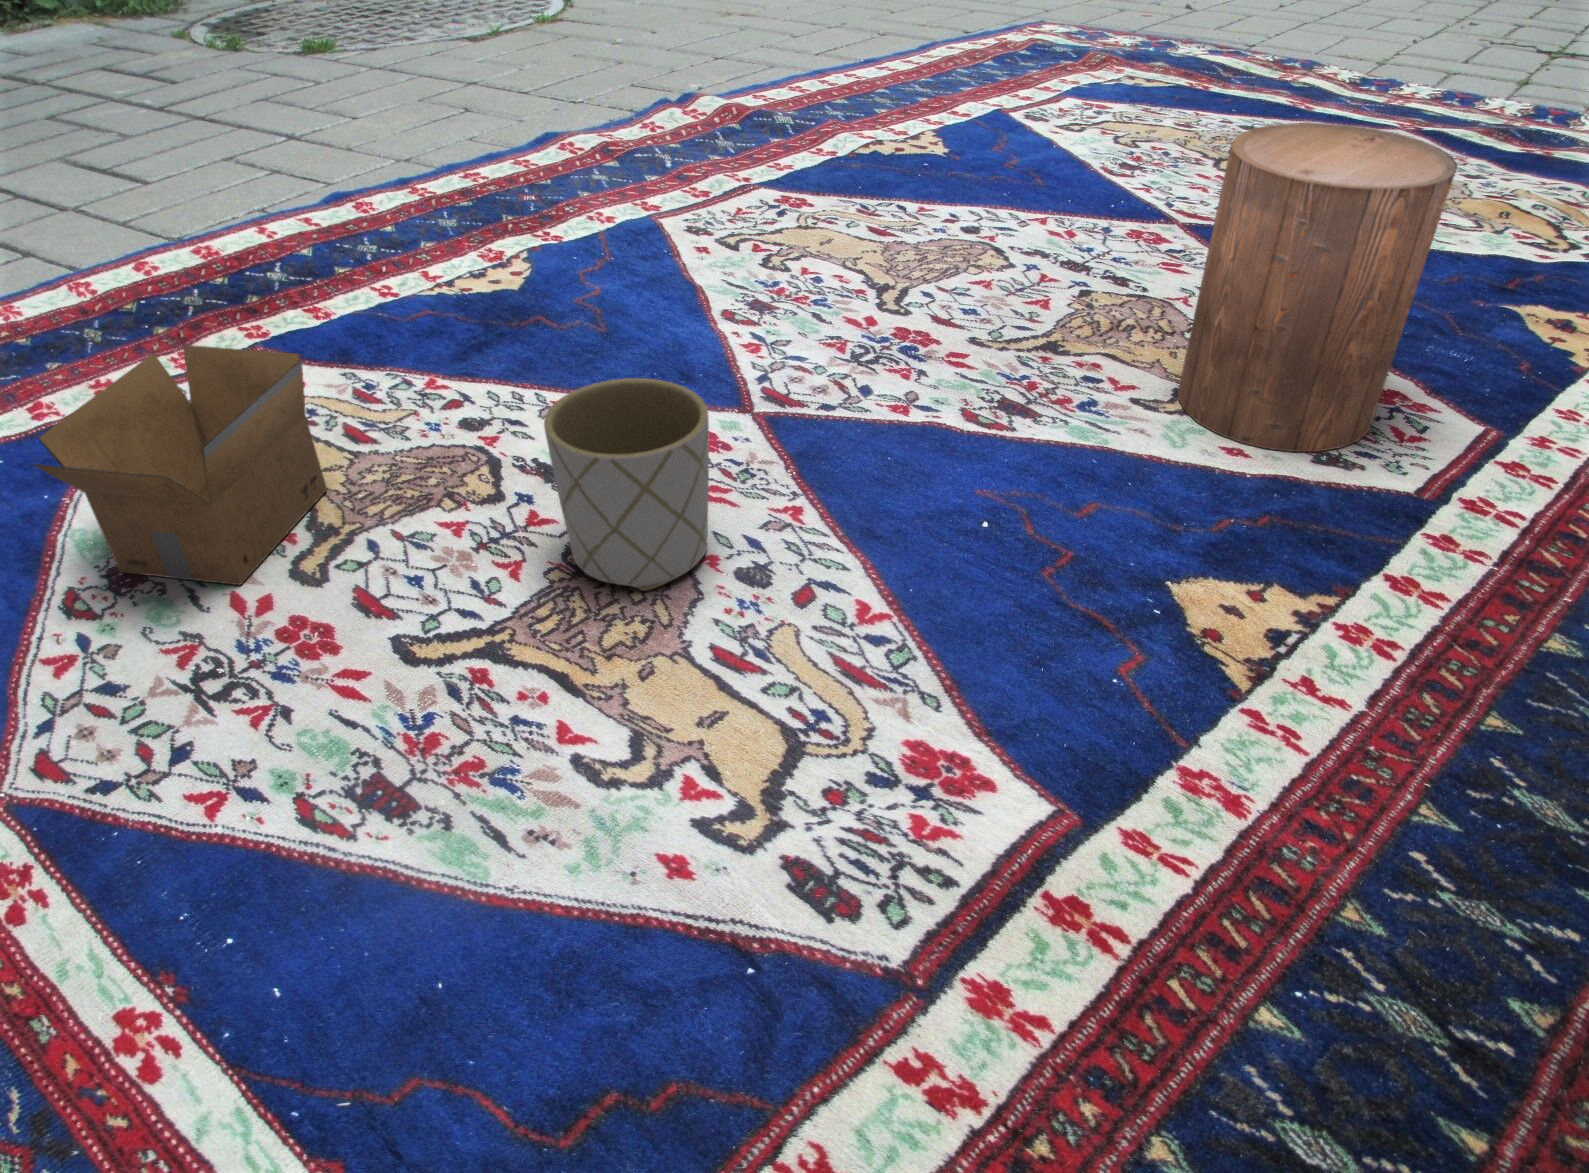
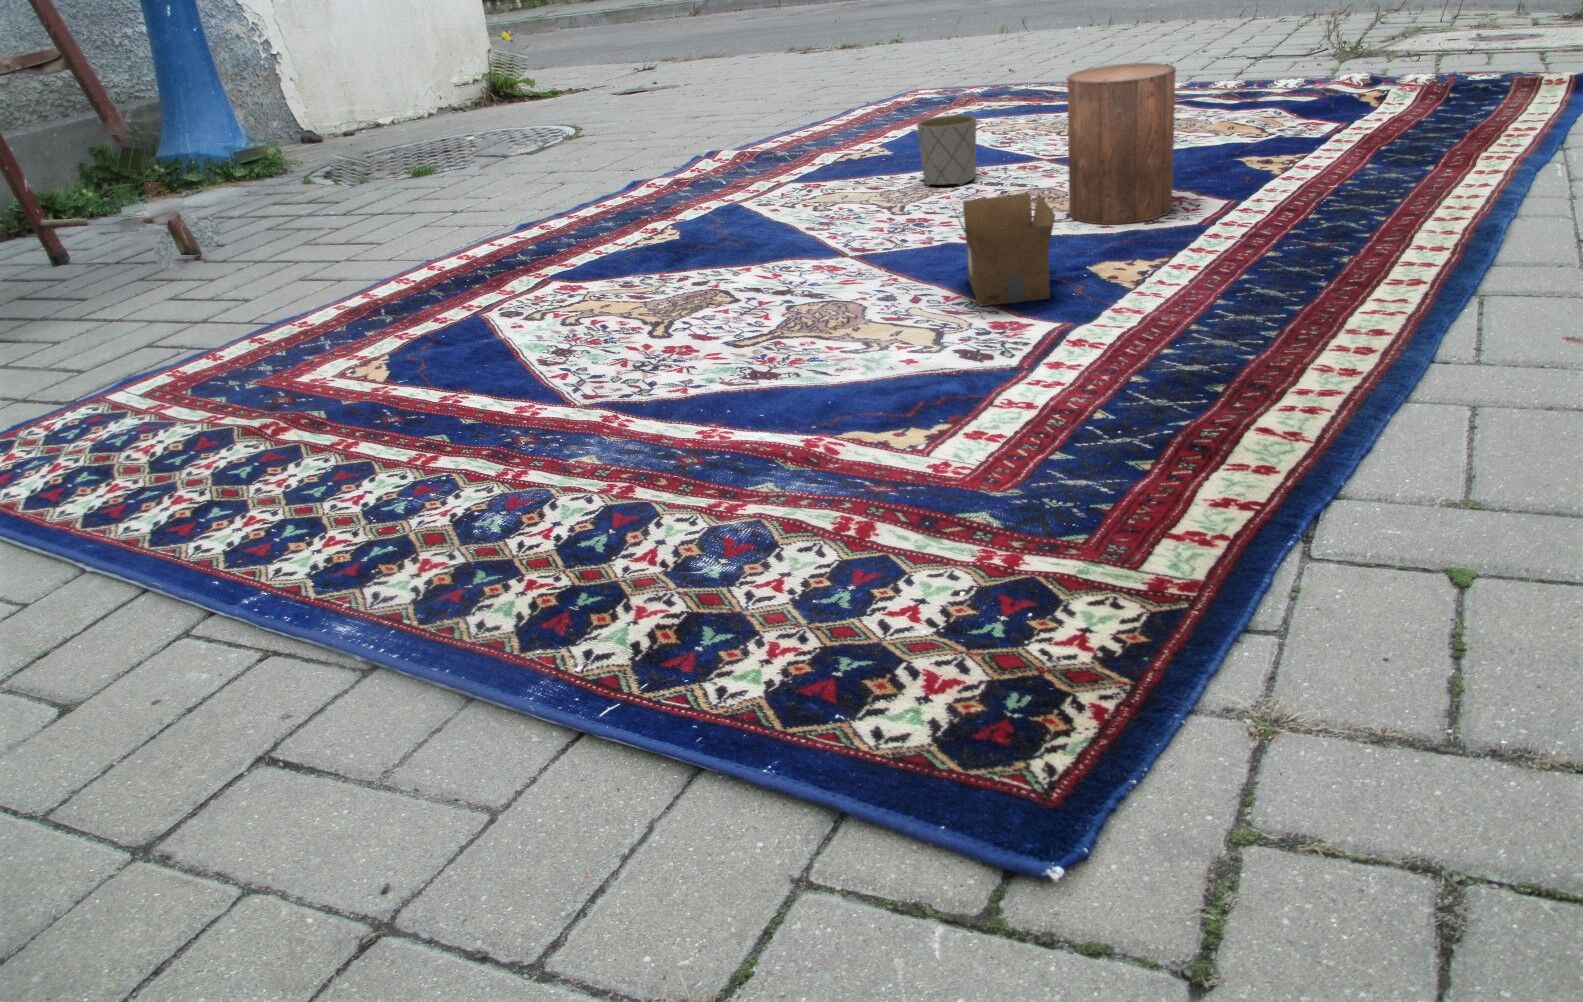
cardboard box: present [34,345,327,585] -> present [958,193,1055,306]
planter: present [544,378,709,591] -> present [917,115,976,186]

